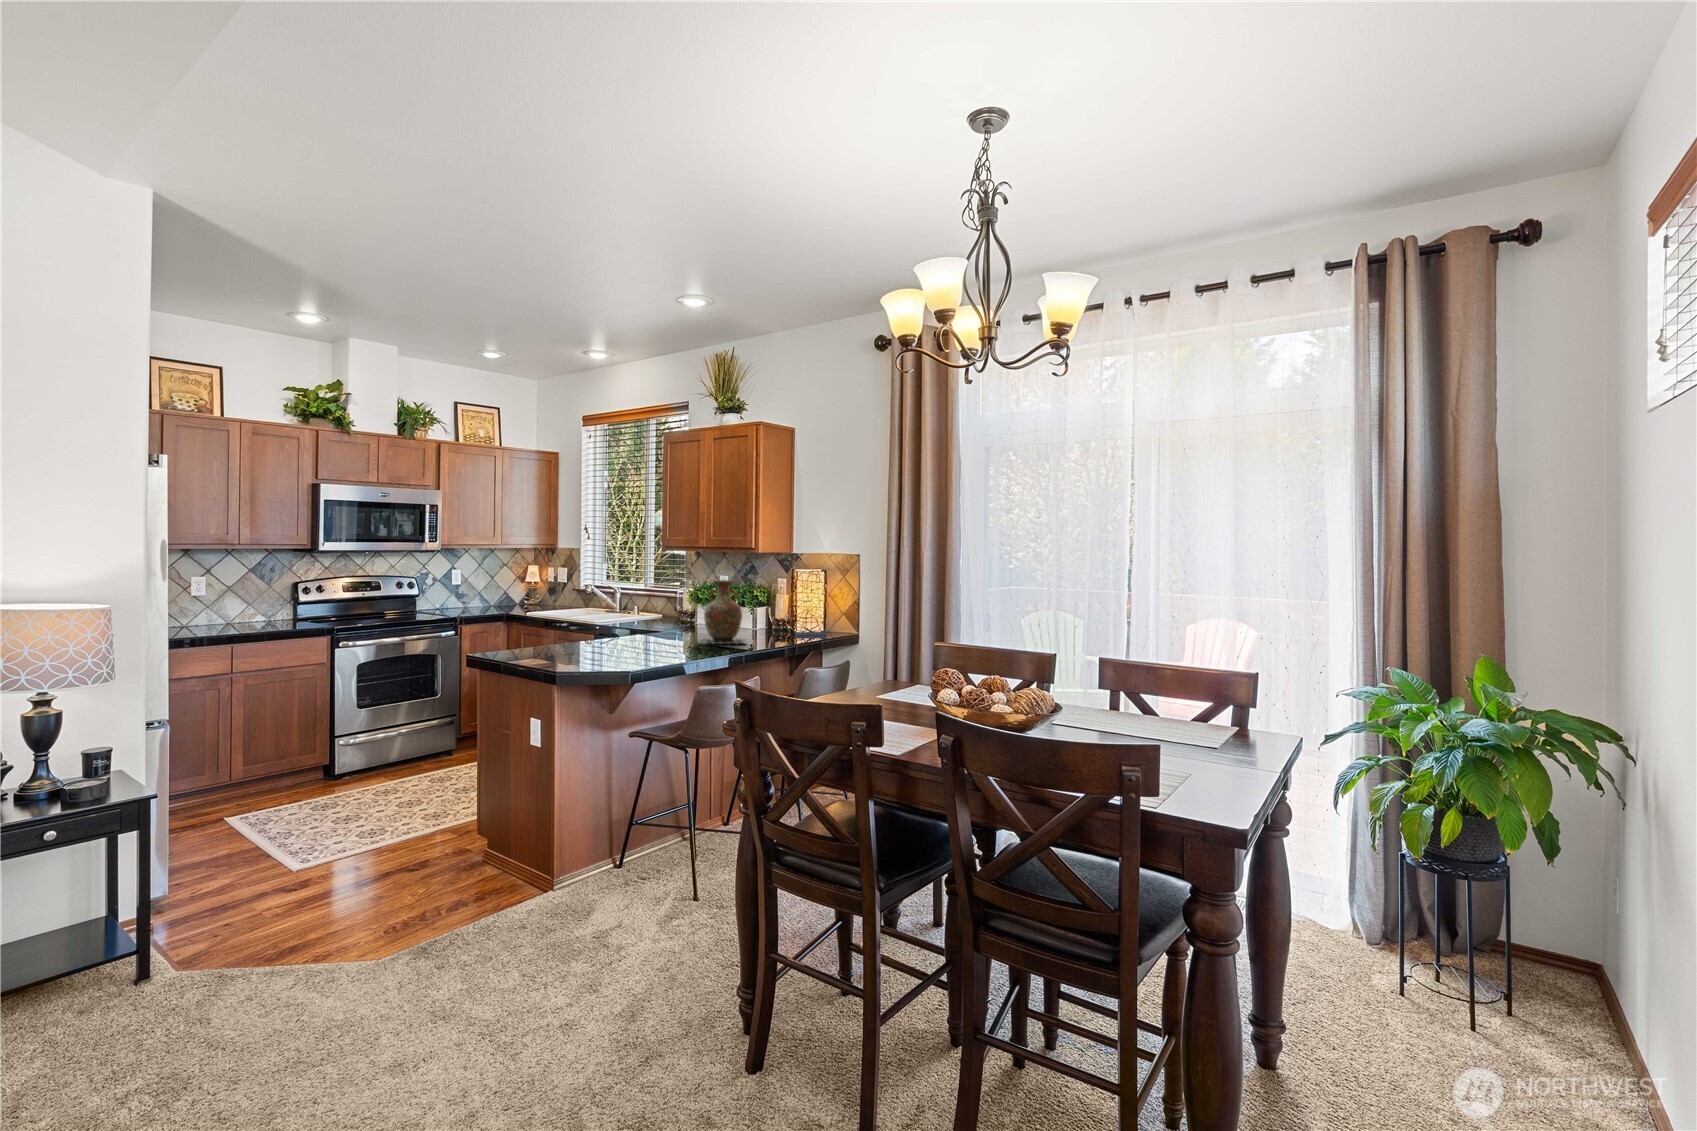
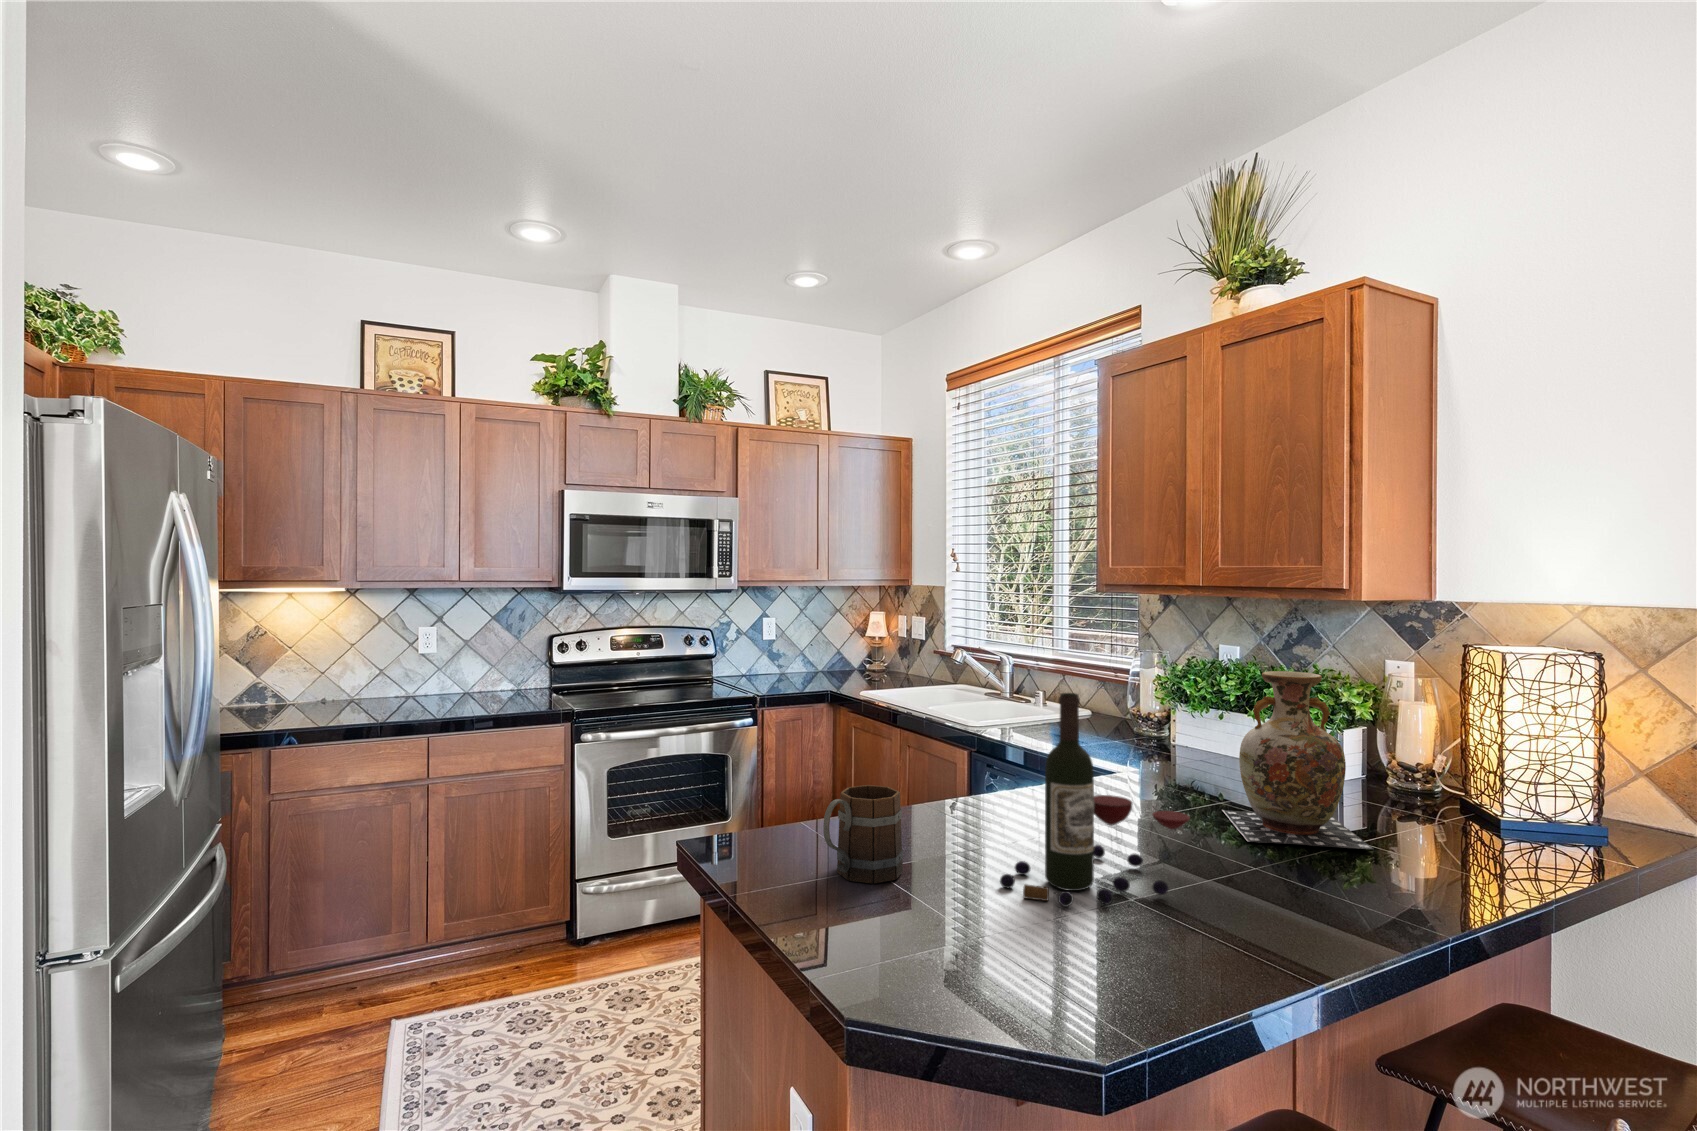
wine bottle: none [600,583,674,656] -> present [1000,693,1190,907]
mug: none [531,622,562,655] -> present [823,785,903,883]

